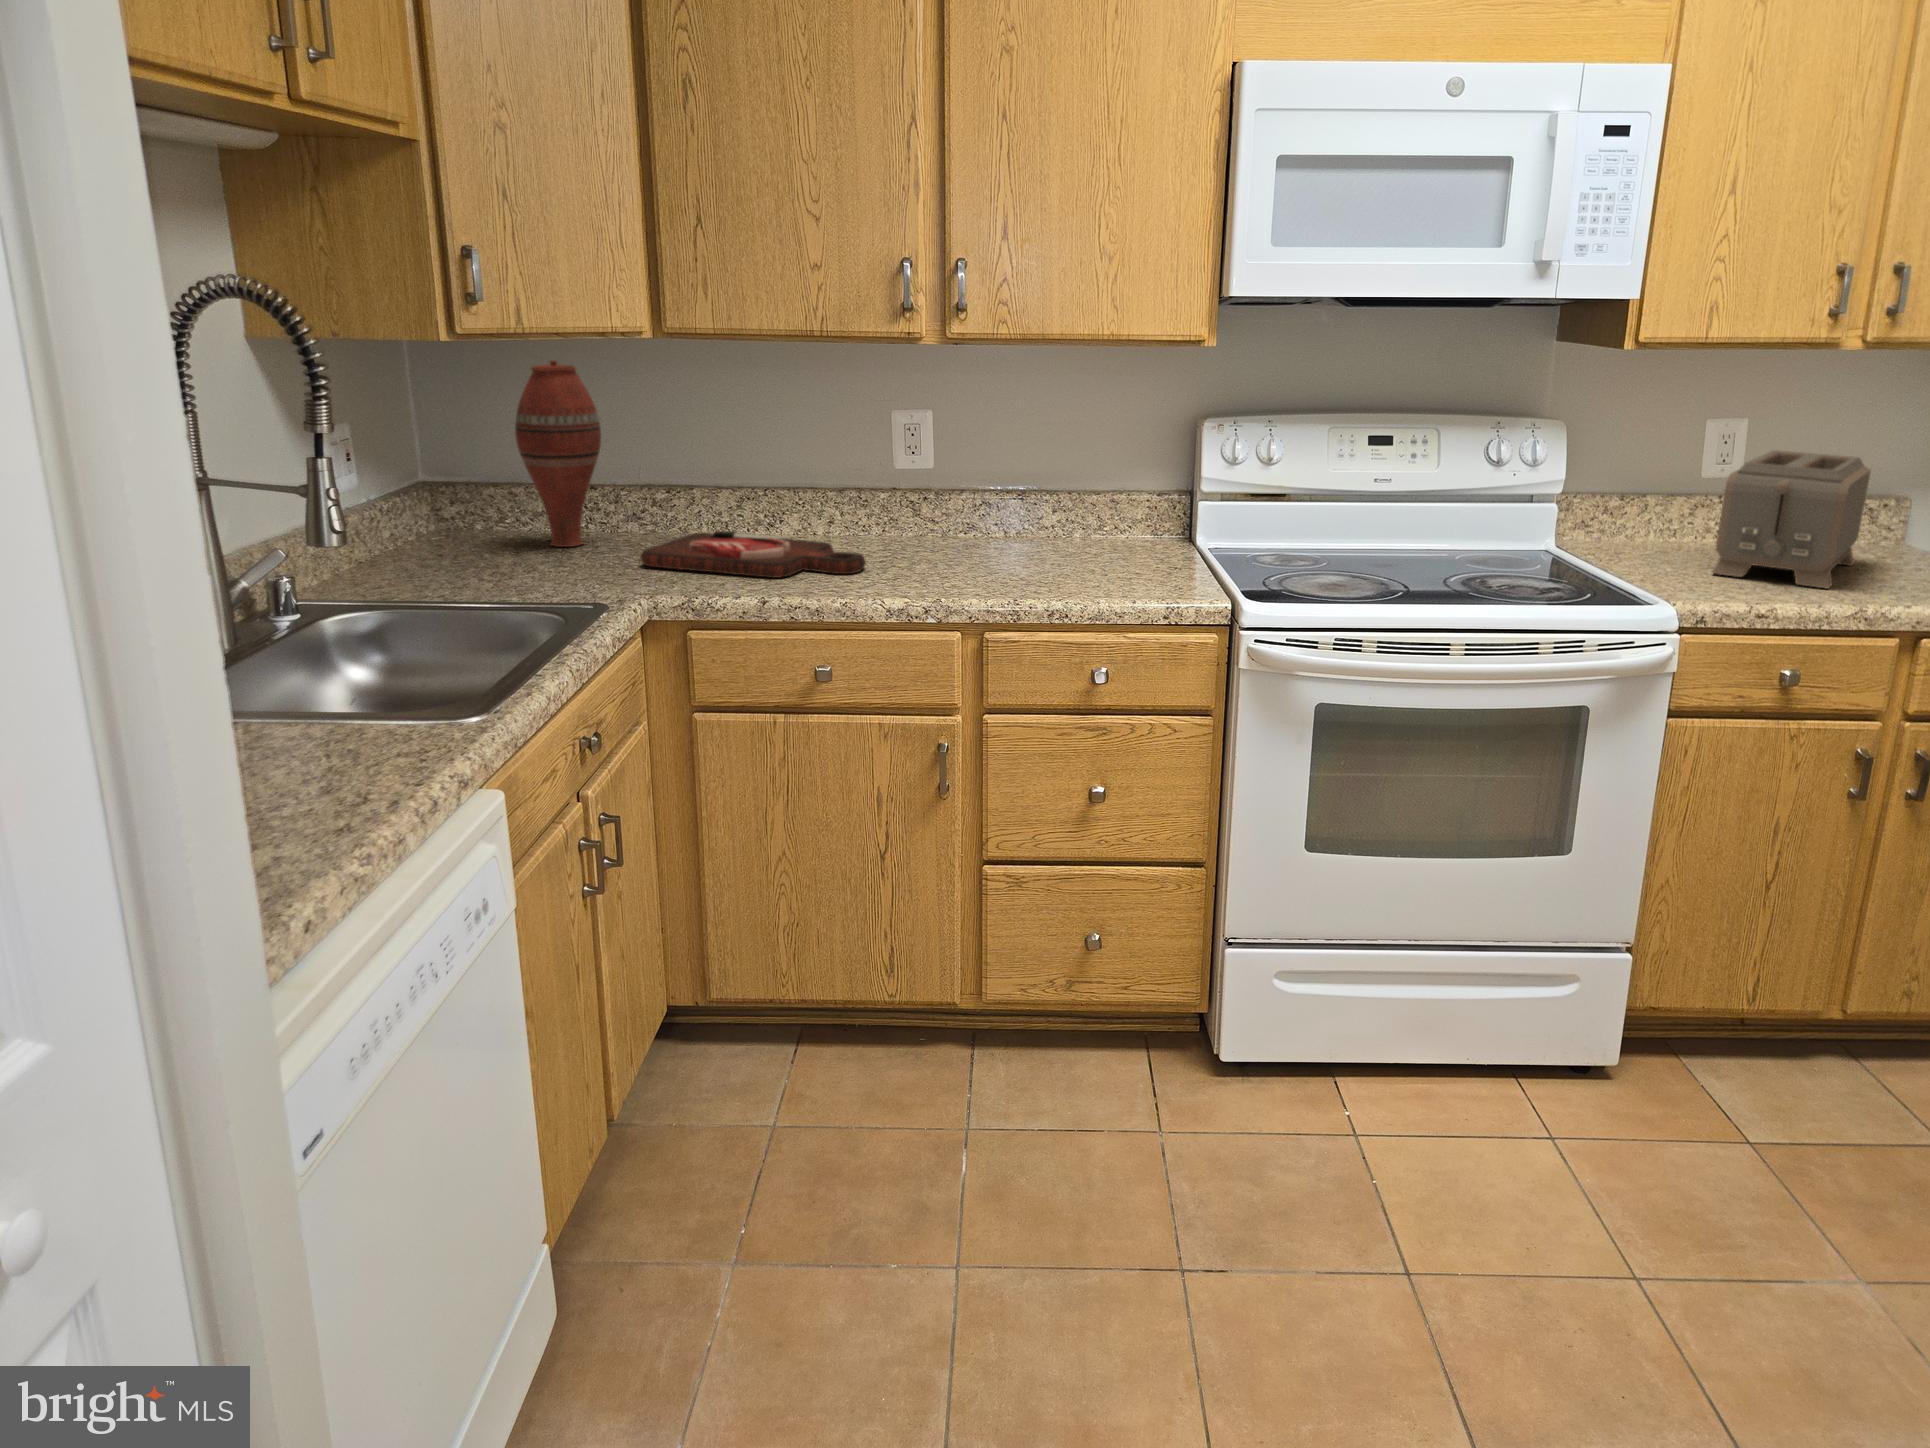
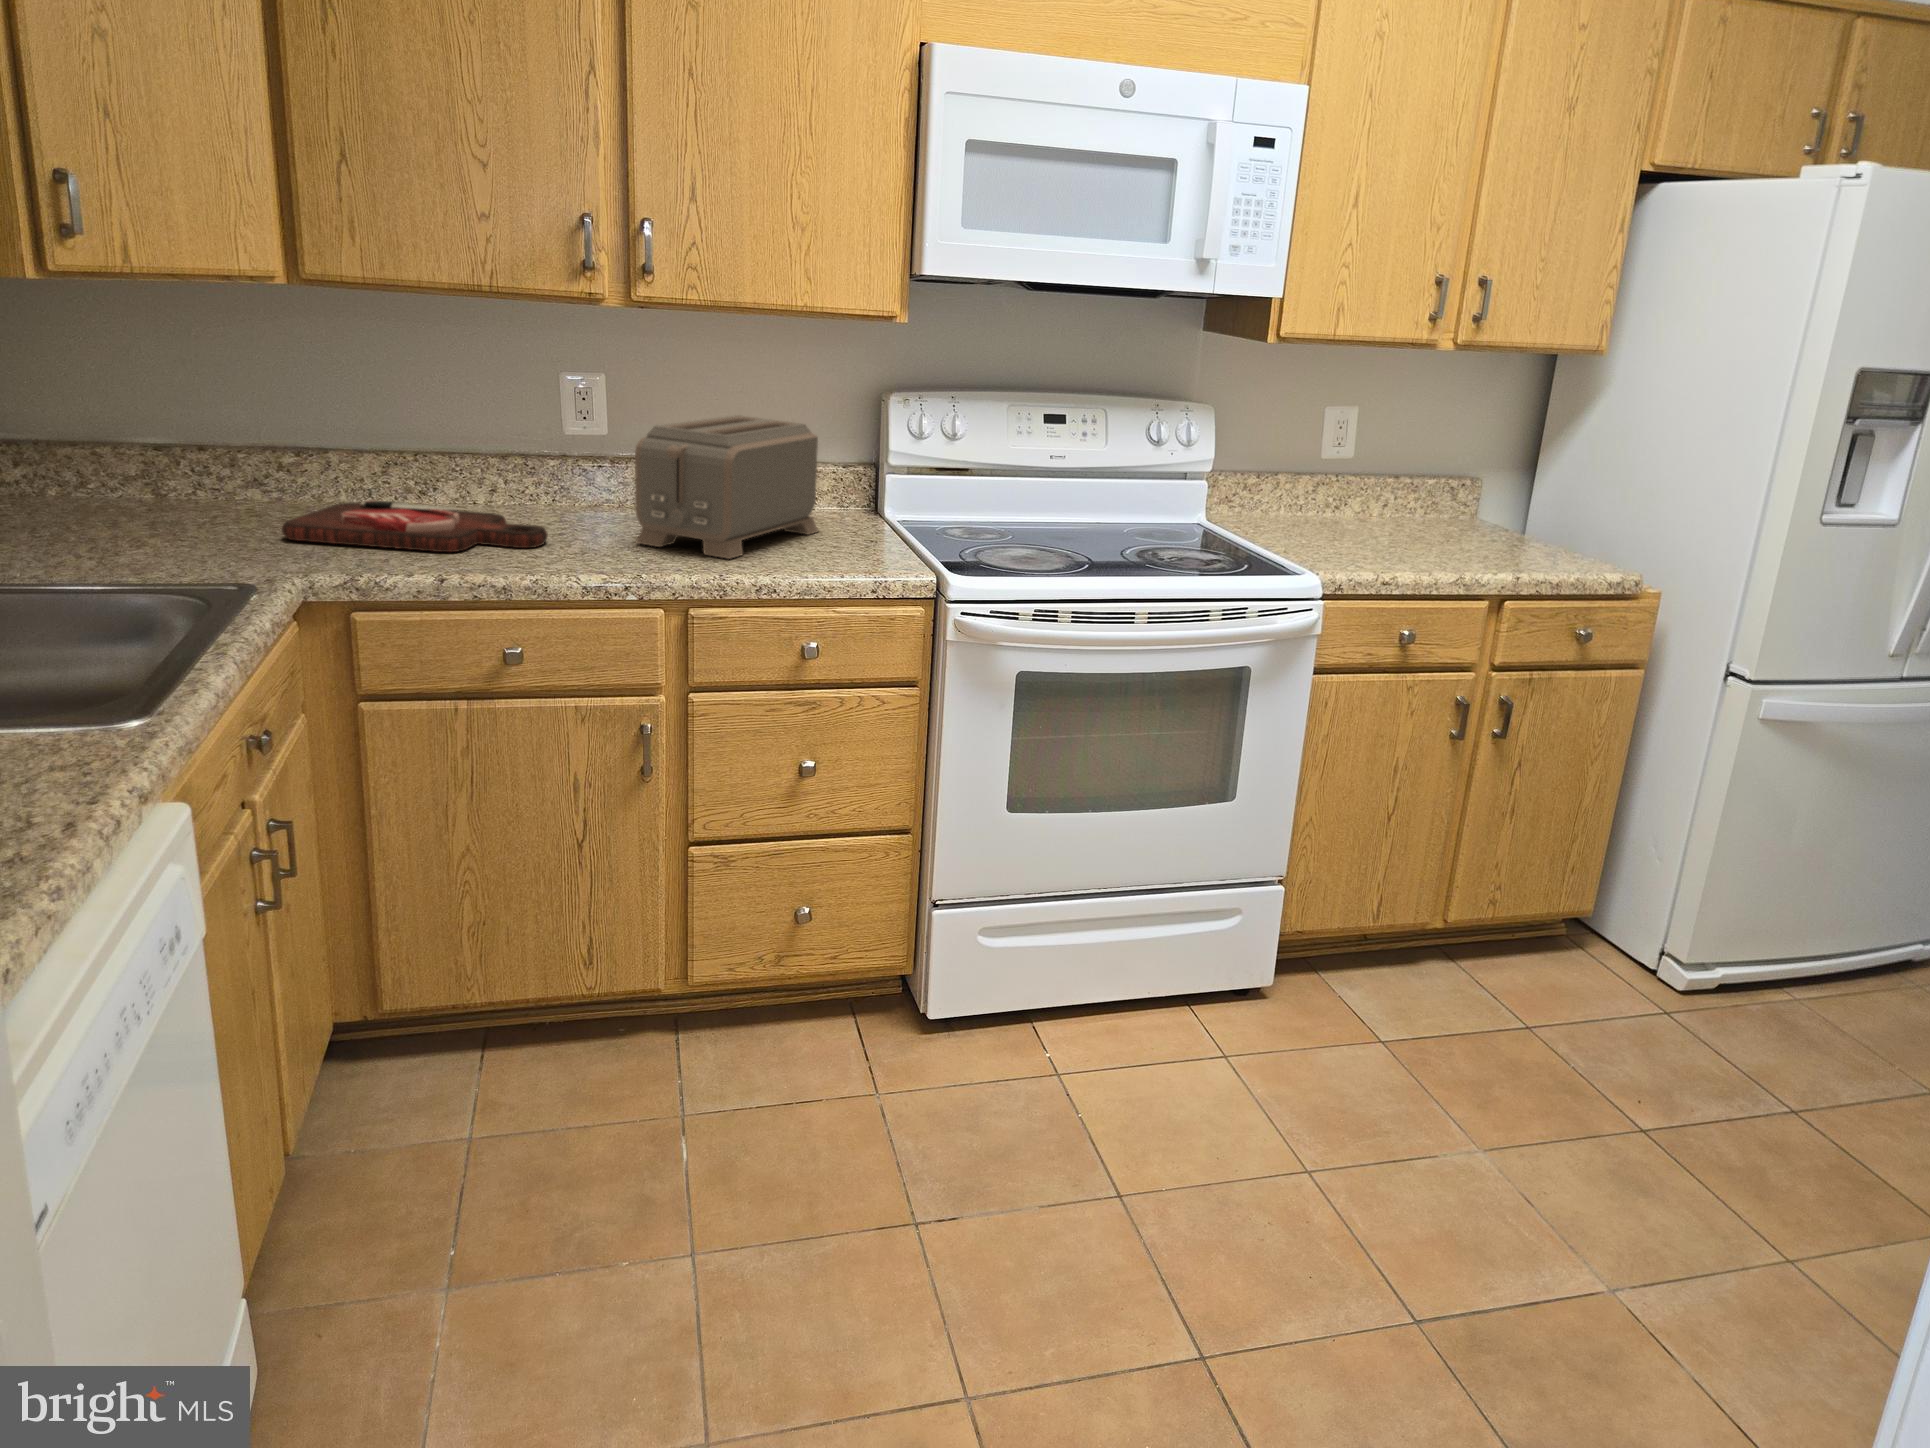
vase: present [515,360,601,547] -> none [110,304,220,518]
toaster: present [1712,450,1871,589] -> present [635,415,818,559]

